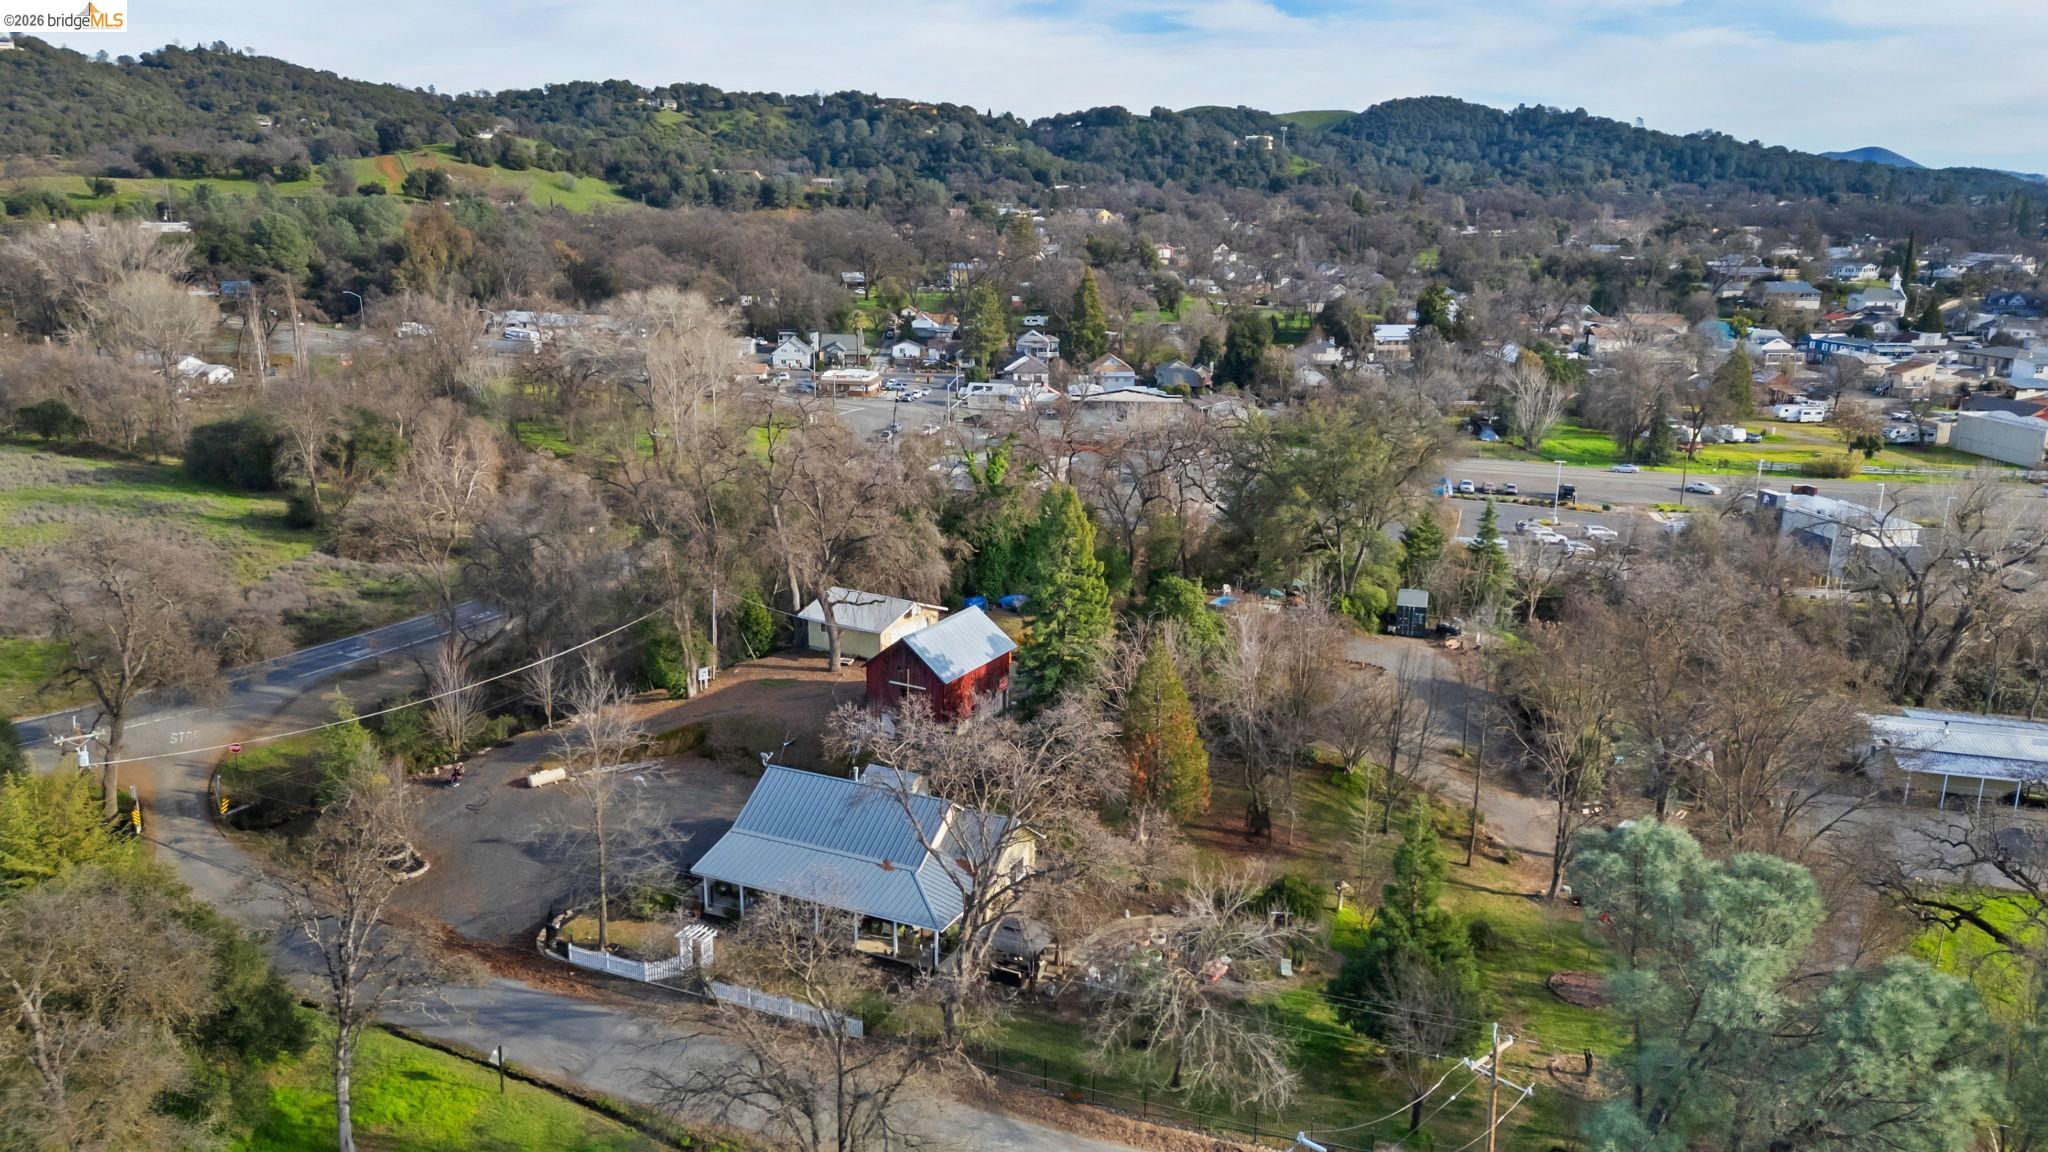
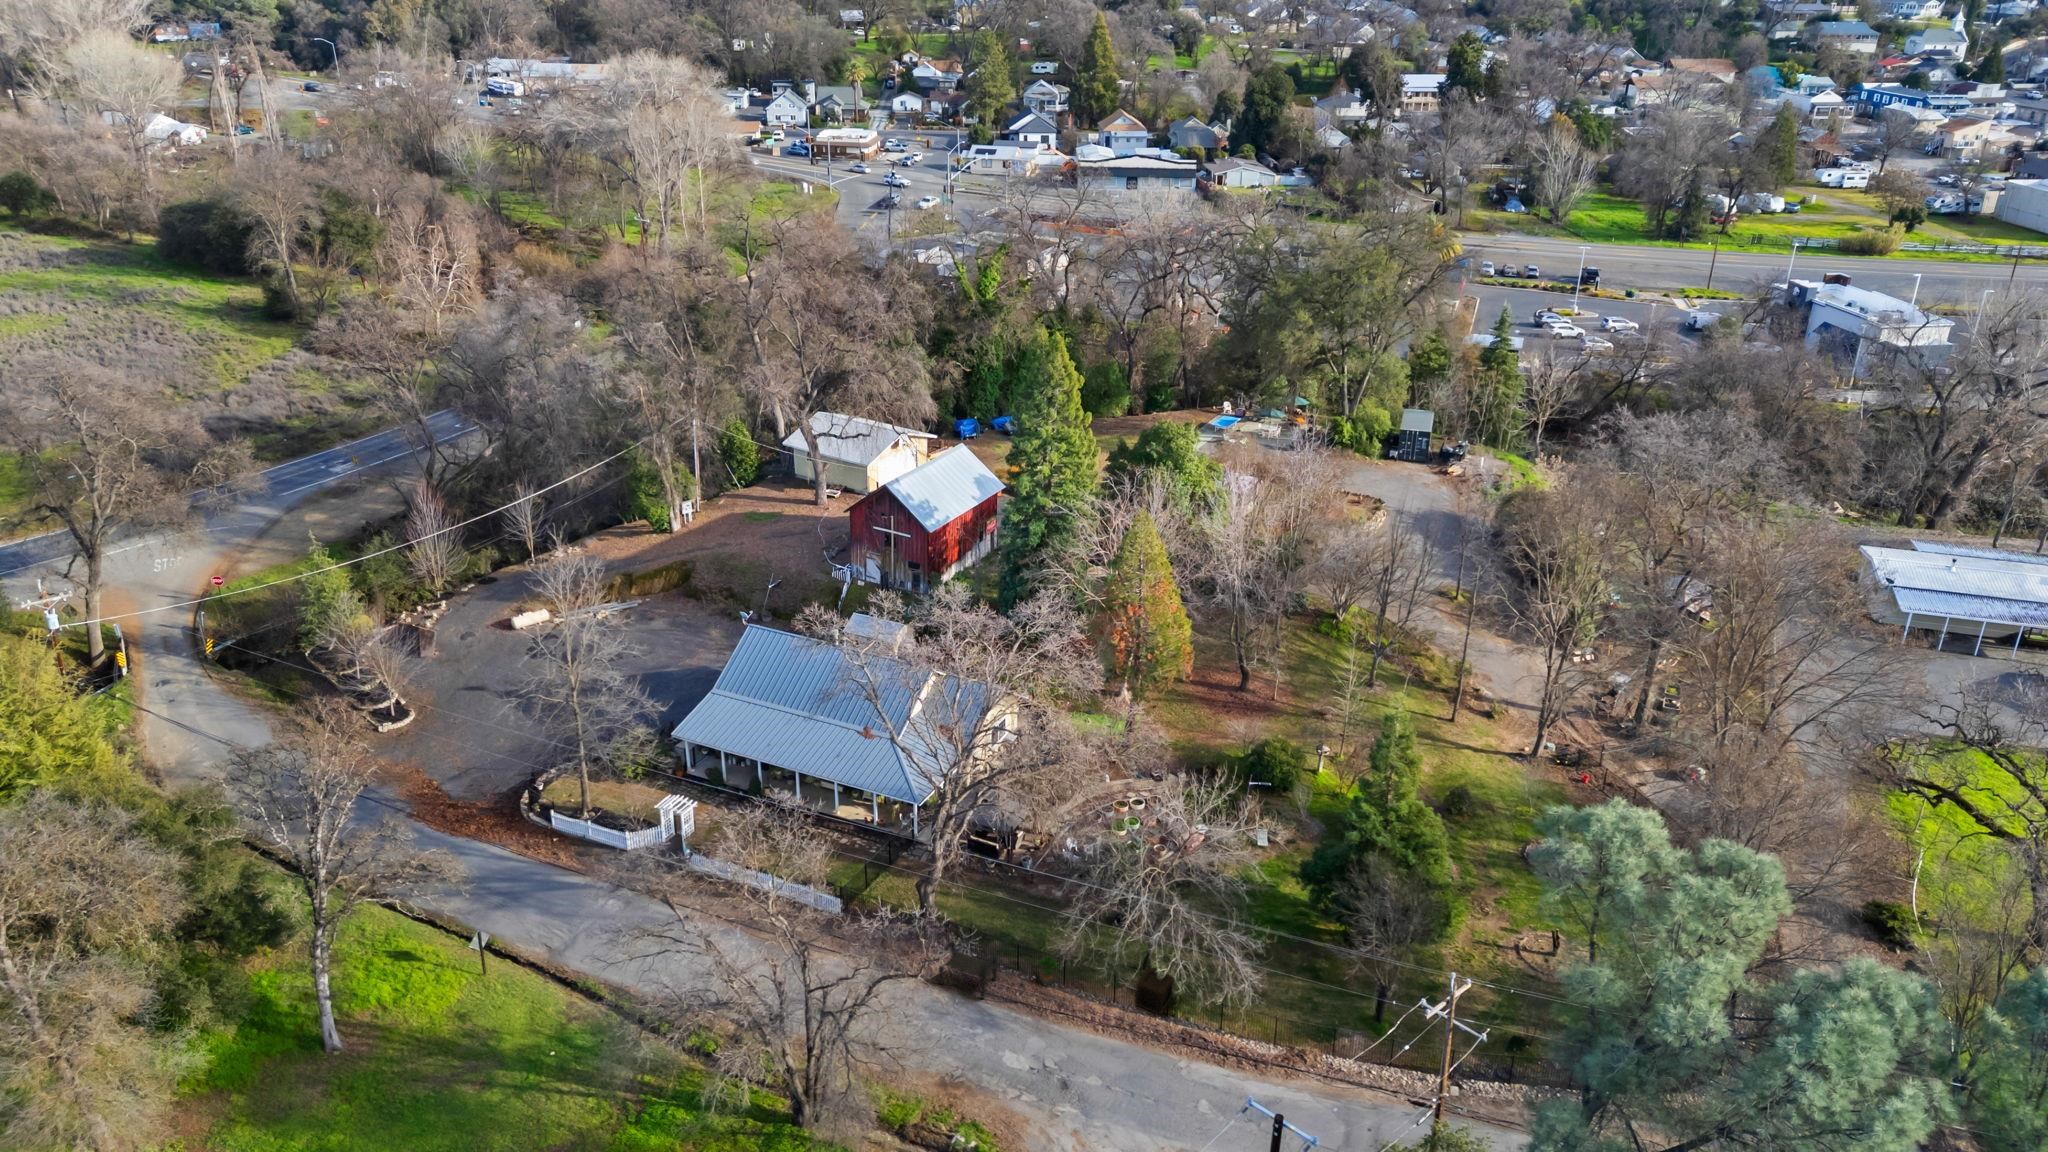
bench: present [1245,802,1271,843] -> present [939,941,997,999]
wooden crate: none [1167,1081,1207,1131] -> present [1135,967,1174,1014]

